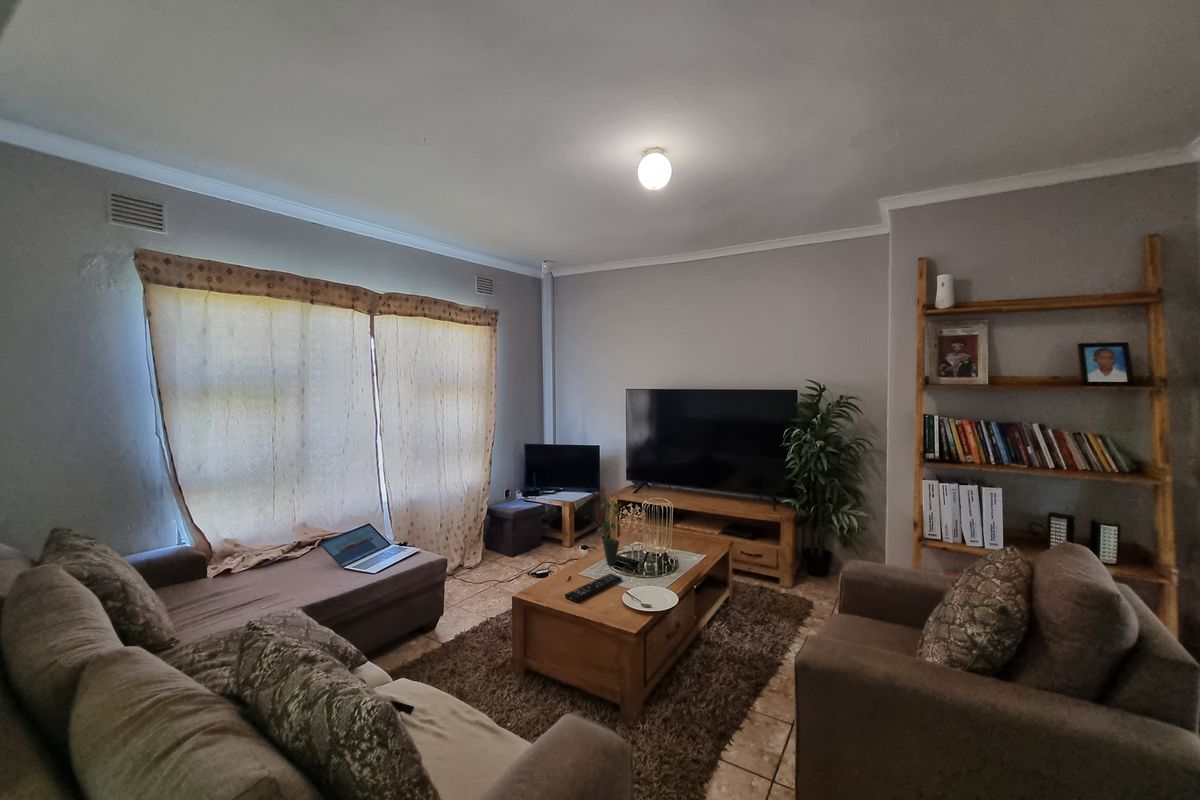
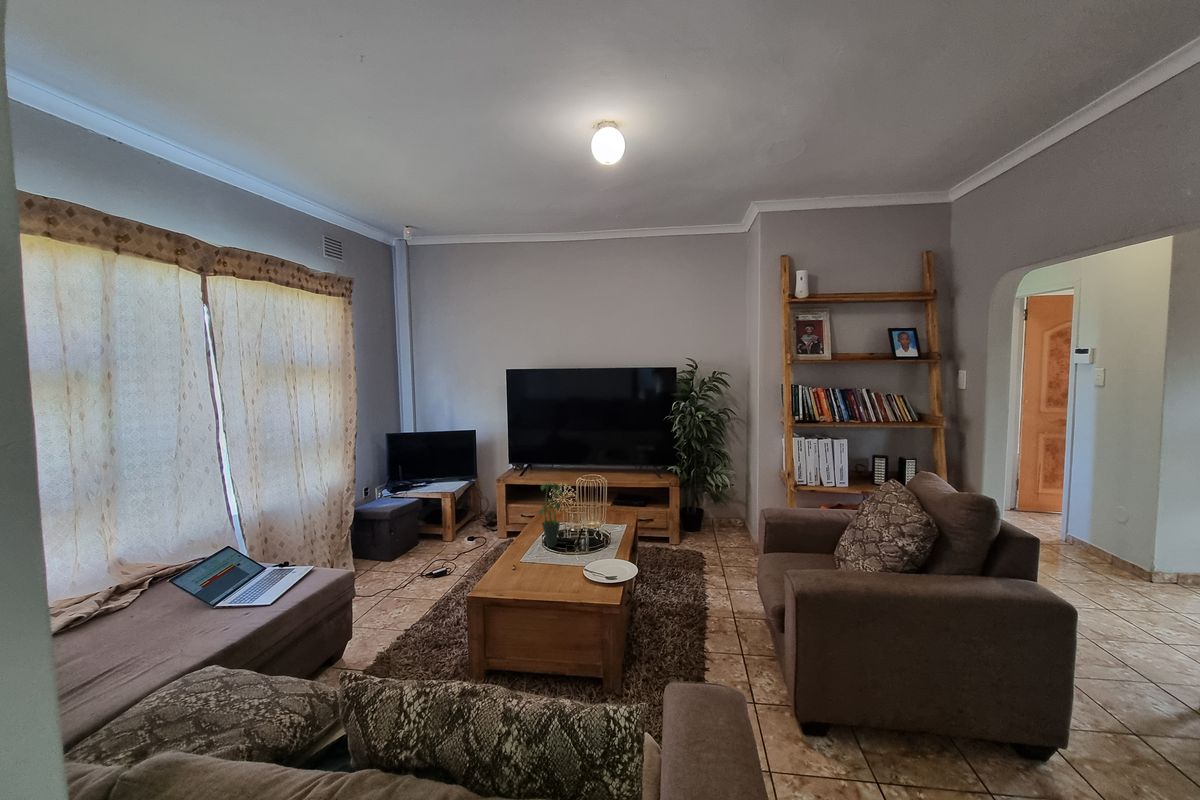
remote control: present [565,574,622,602] -> none [531,555,574,588]

